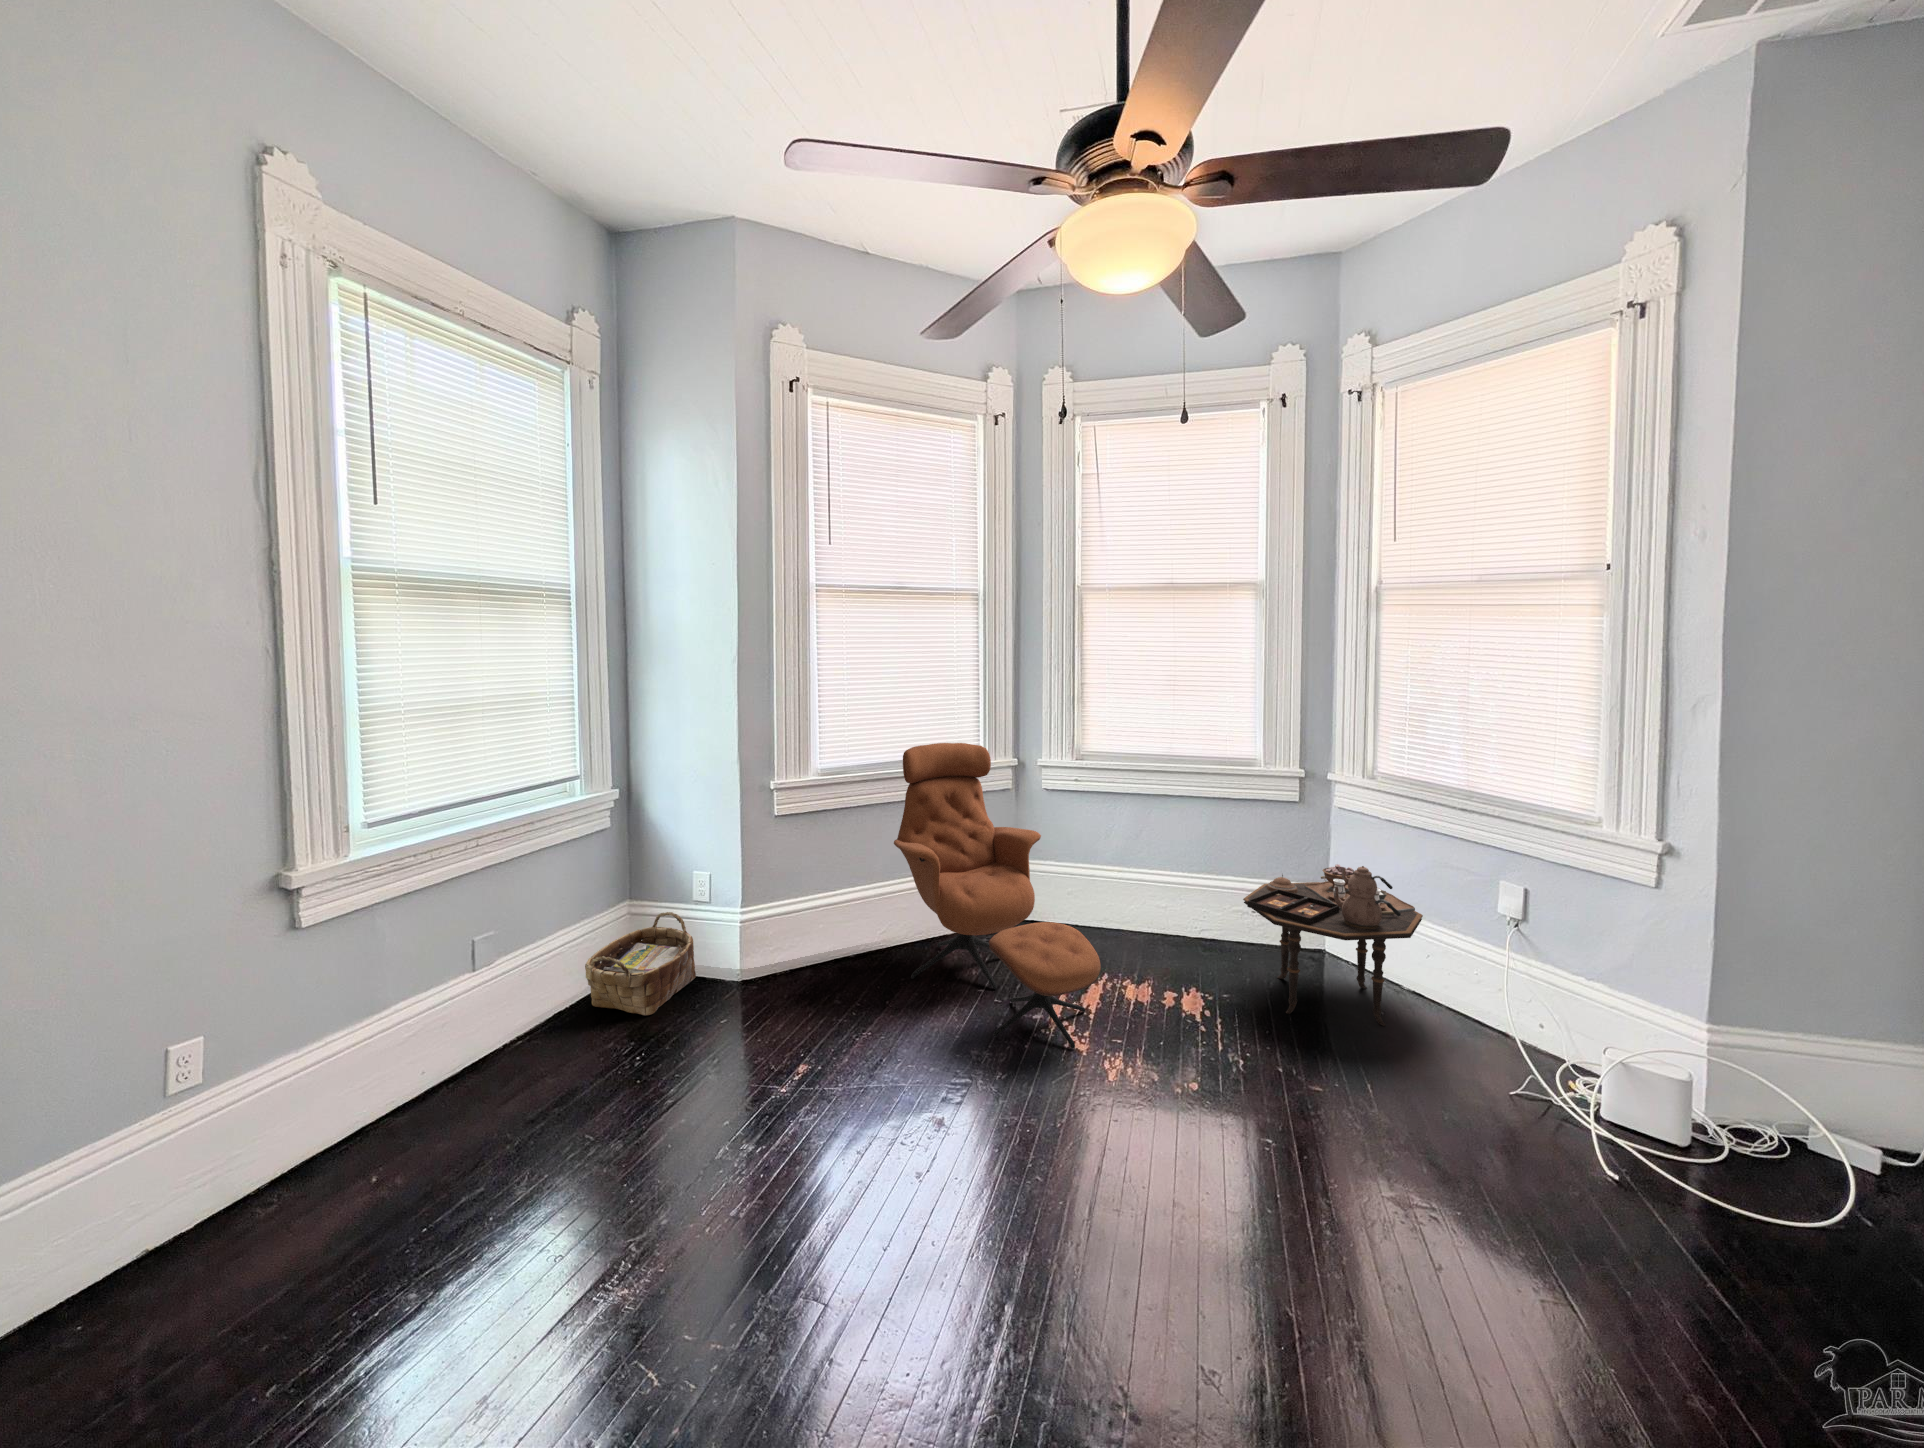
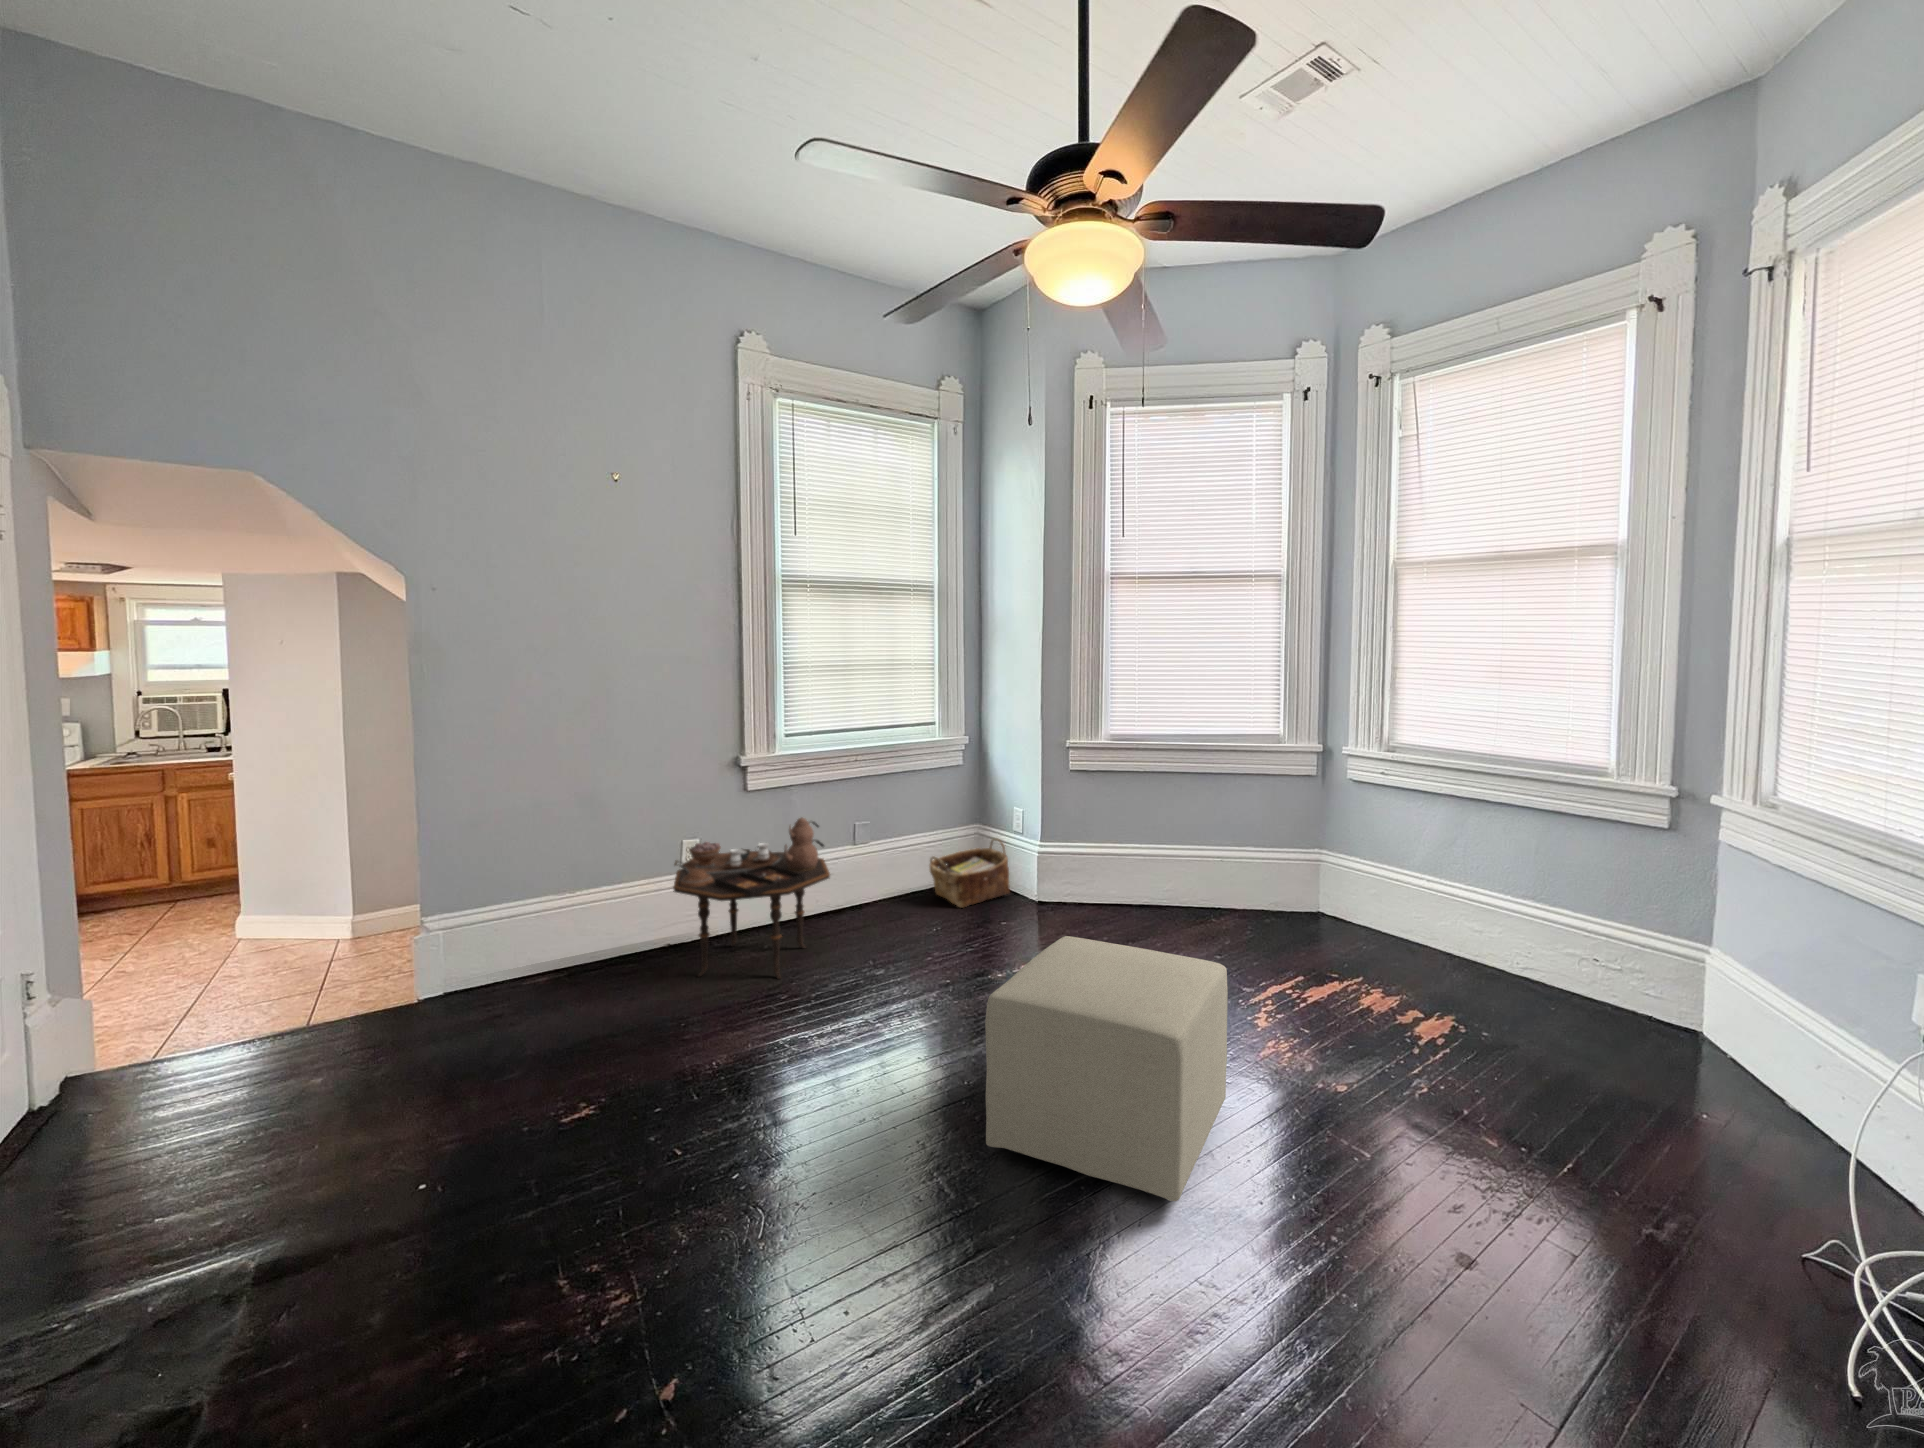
lounge chair: present [894,743,1101,1048] -> none [1153,721,1305,1016]
side table: present [1243,864,1423,1026] -> present [673,818,830,979]
ottoman: none [1005,1007,1305,1343] -> present [985,936,1228,1201]

